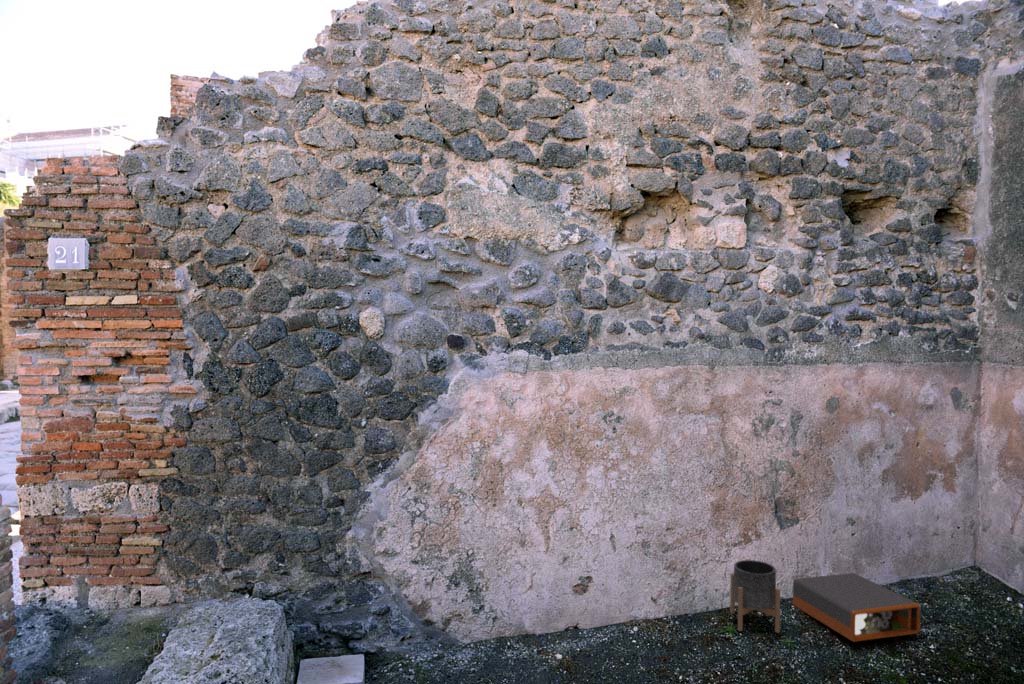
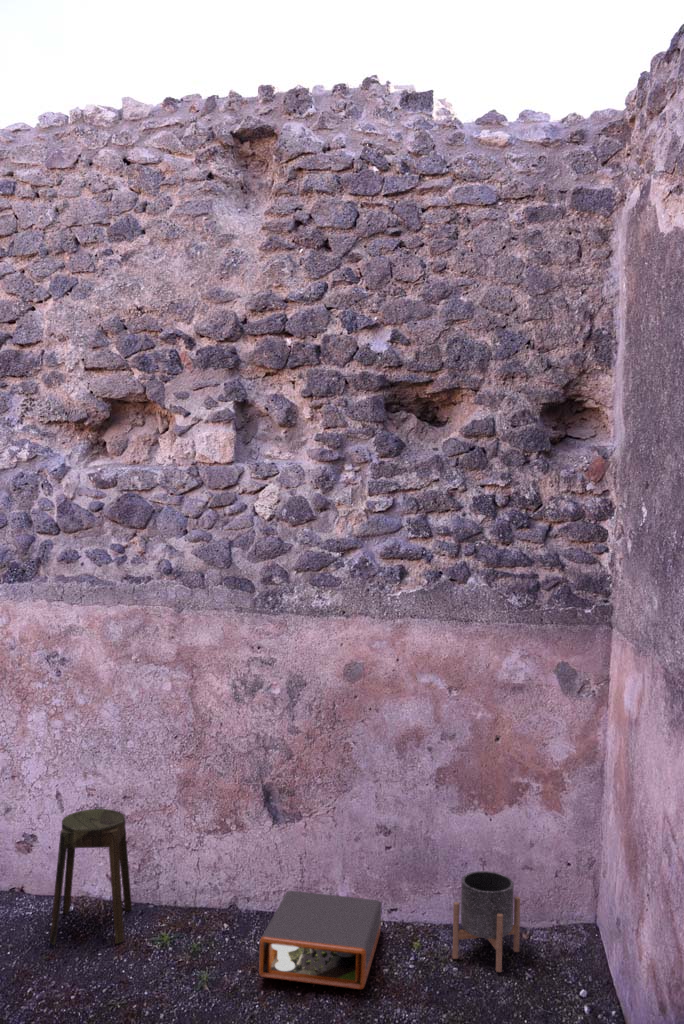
stool: none [636,540,717,660] -> present [50,809,132,945]
planter: present [730,560,780,633] -> present [452,871,520,972]

